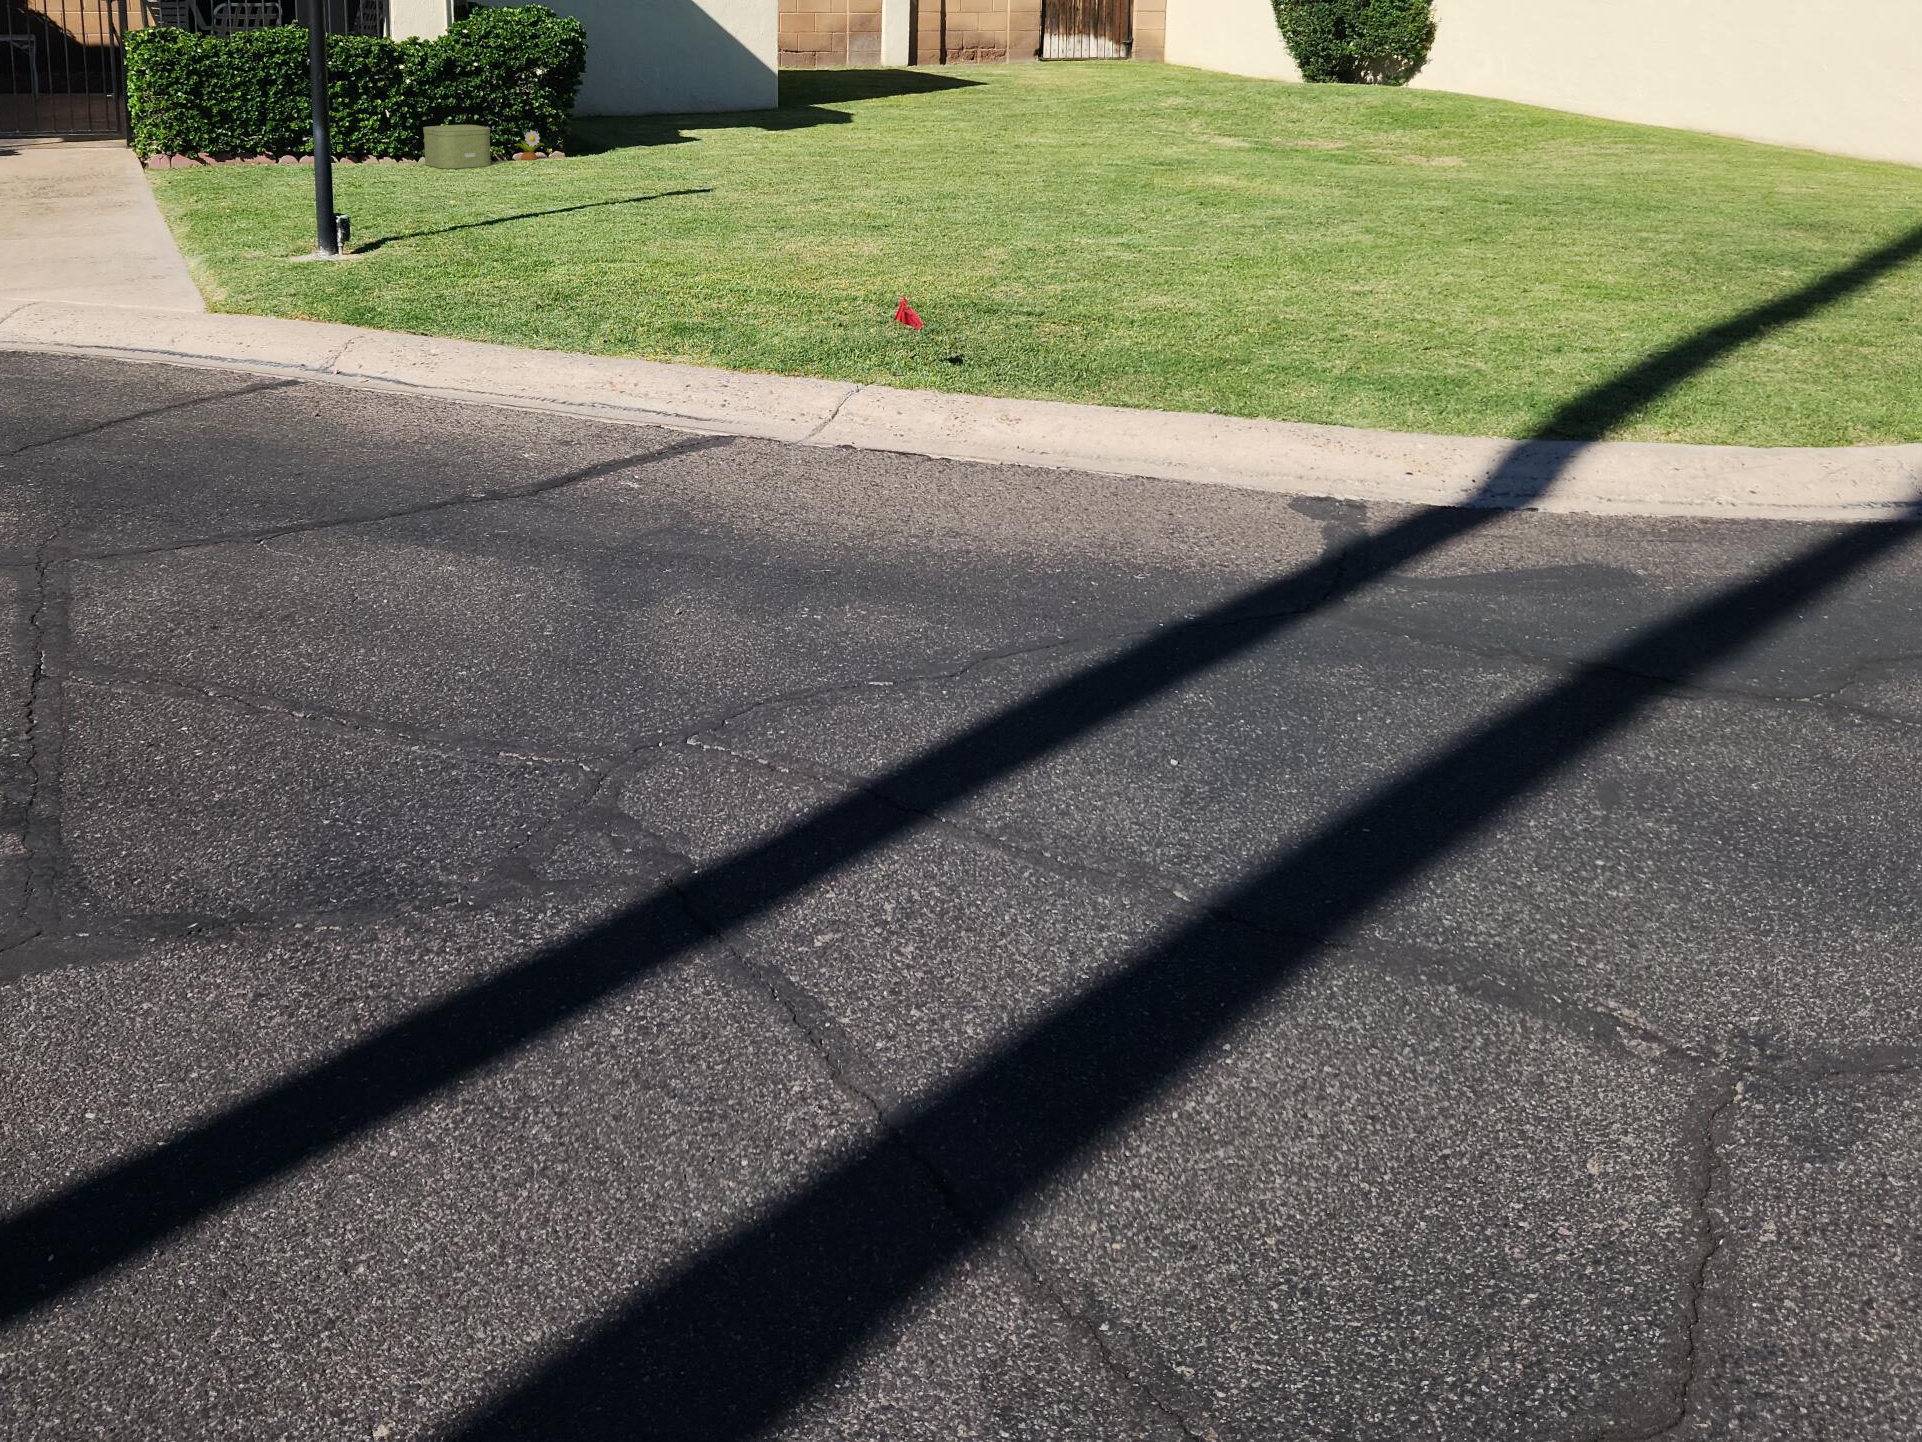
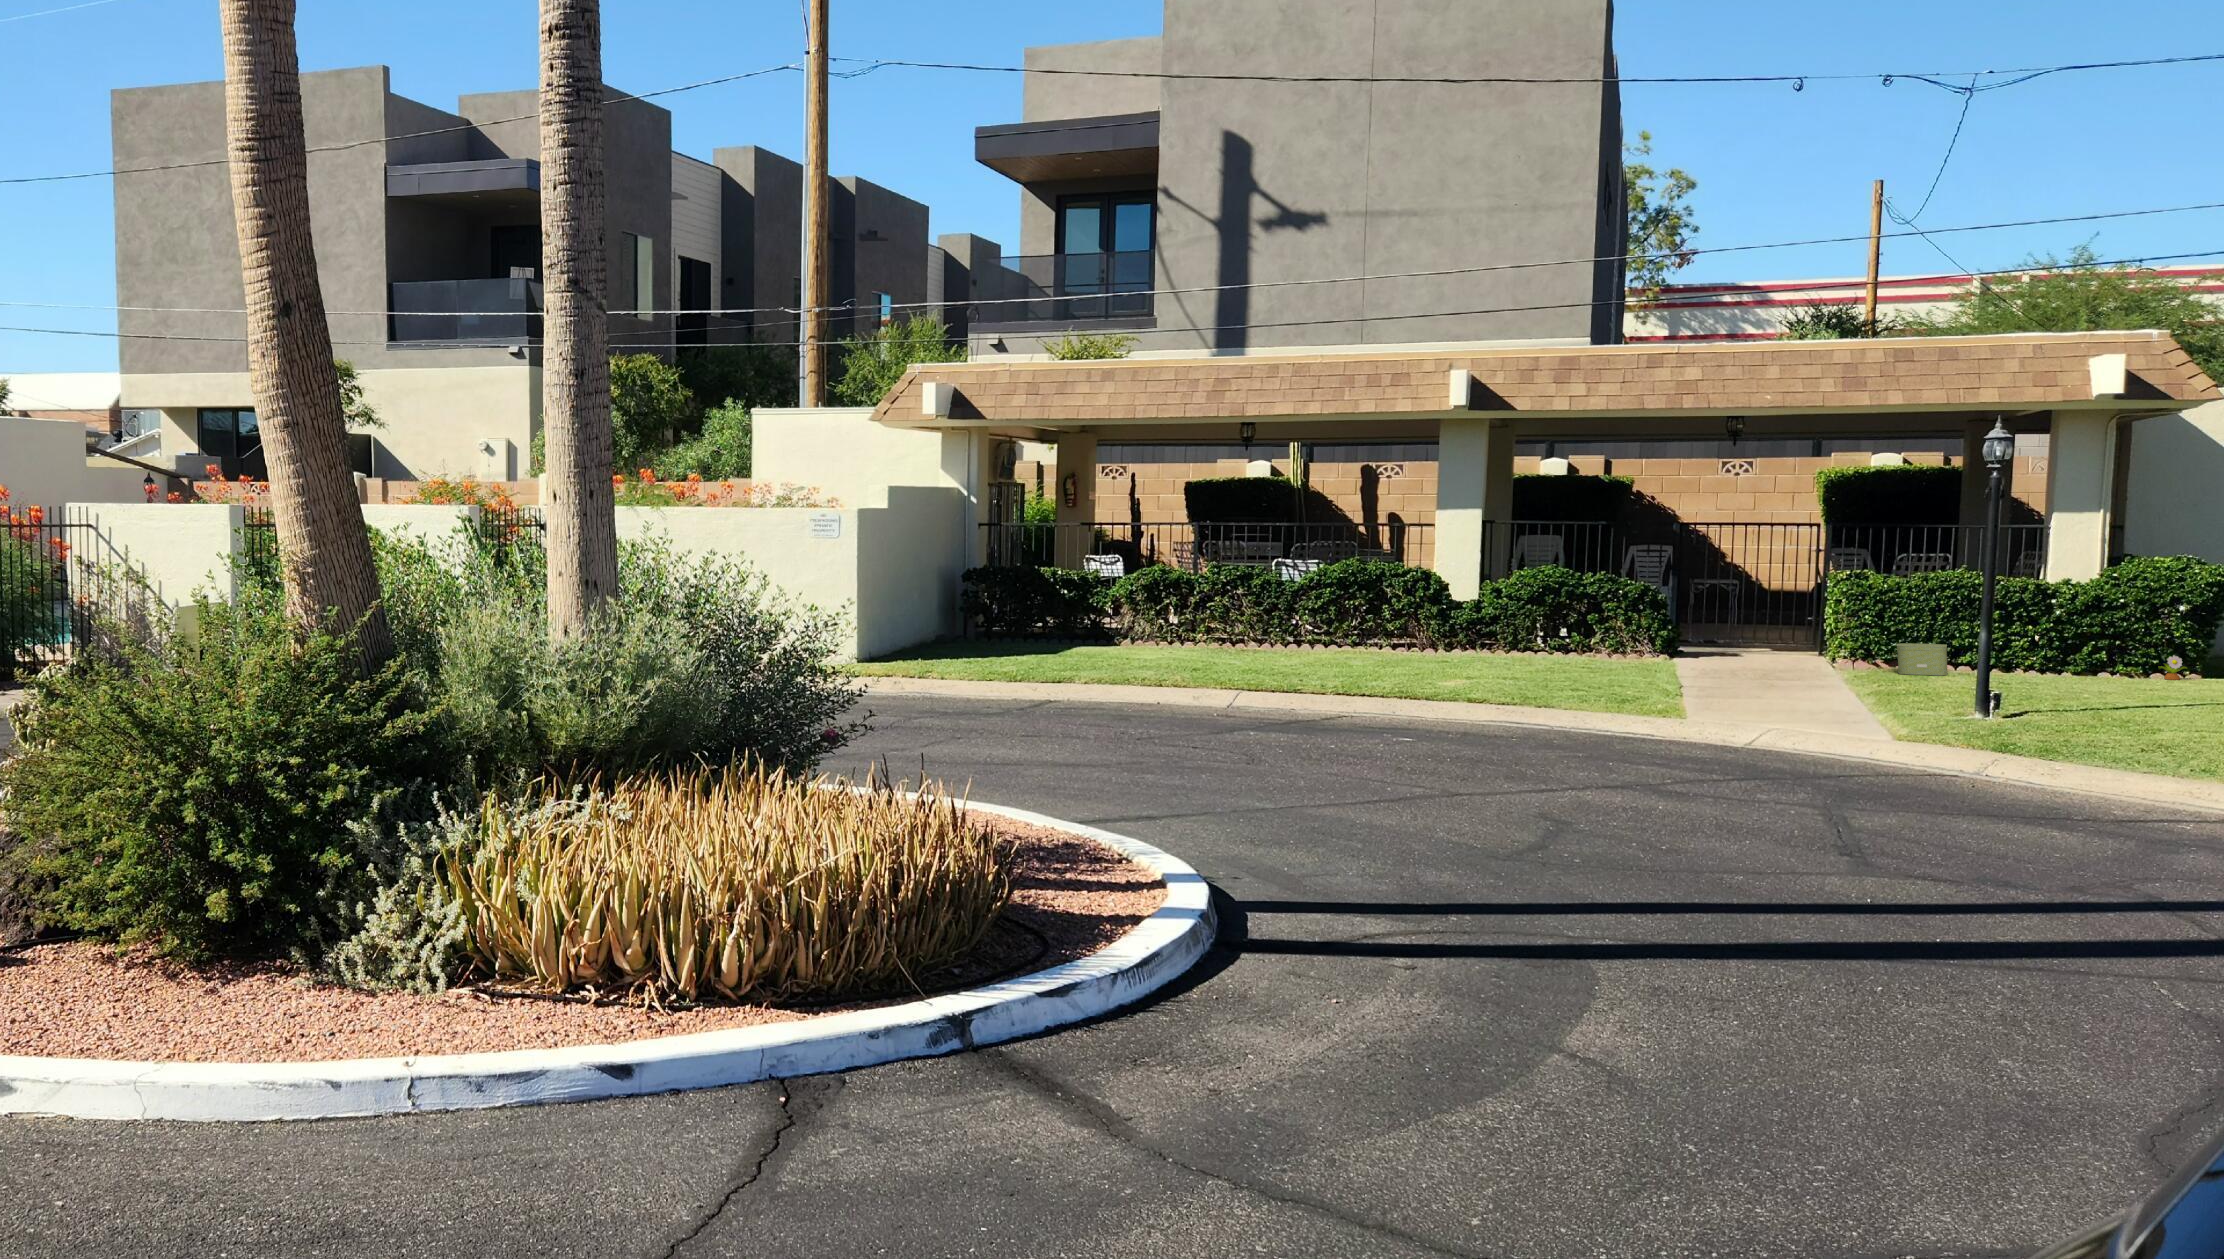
storage box: present [423,125,491,169] -> present [1897,643,1948,675]

